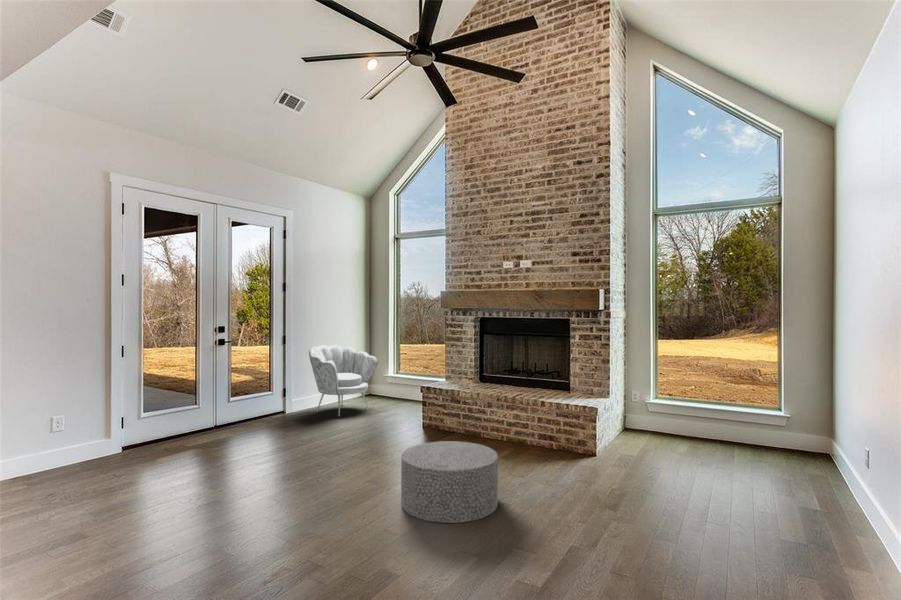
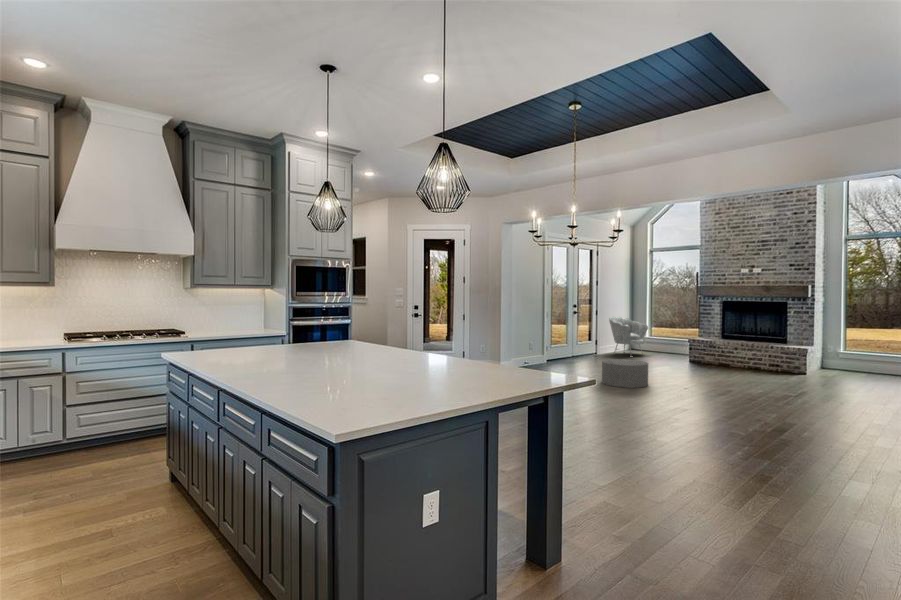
ottoman: present [401,441,498,523] -> present [602,359,648,388]

